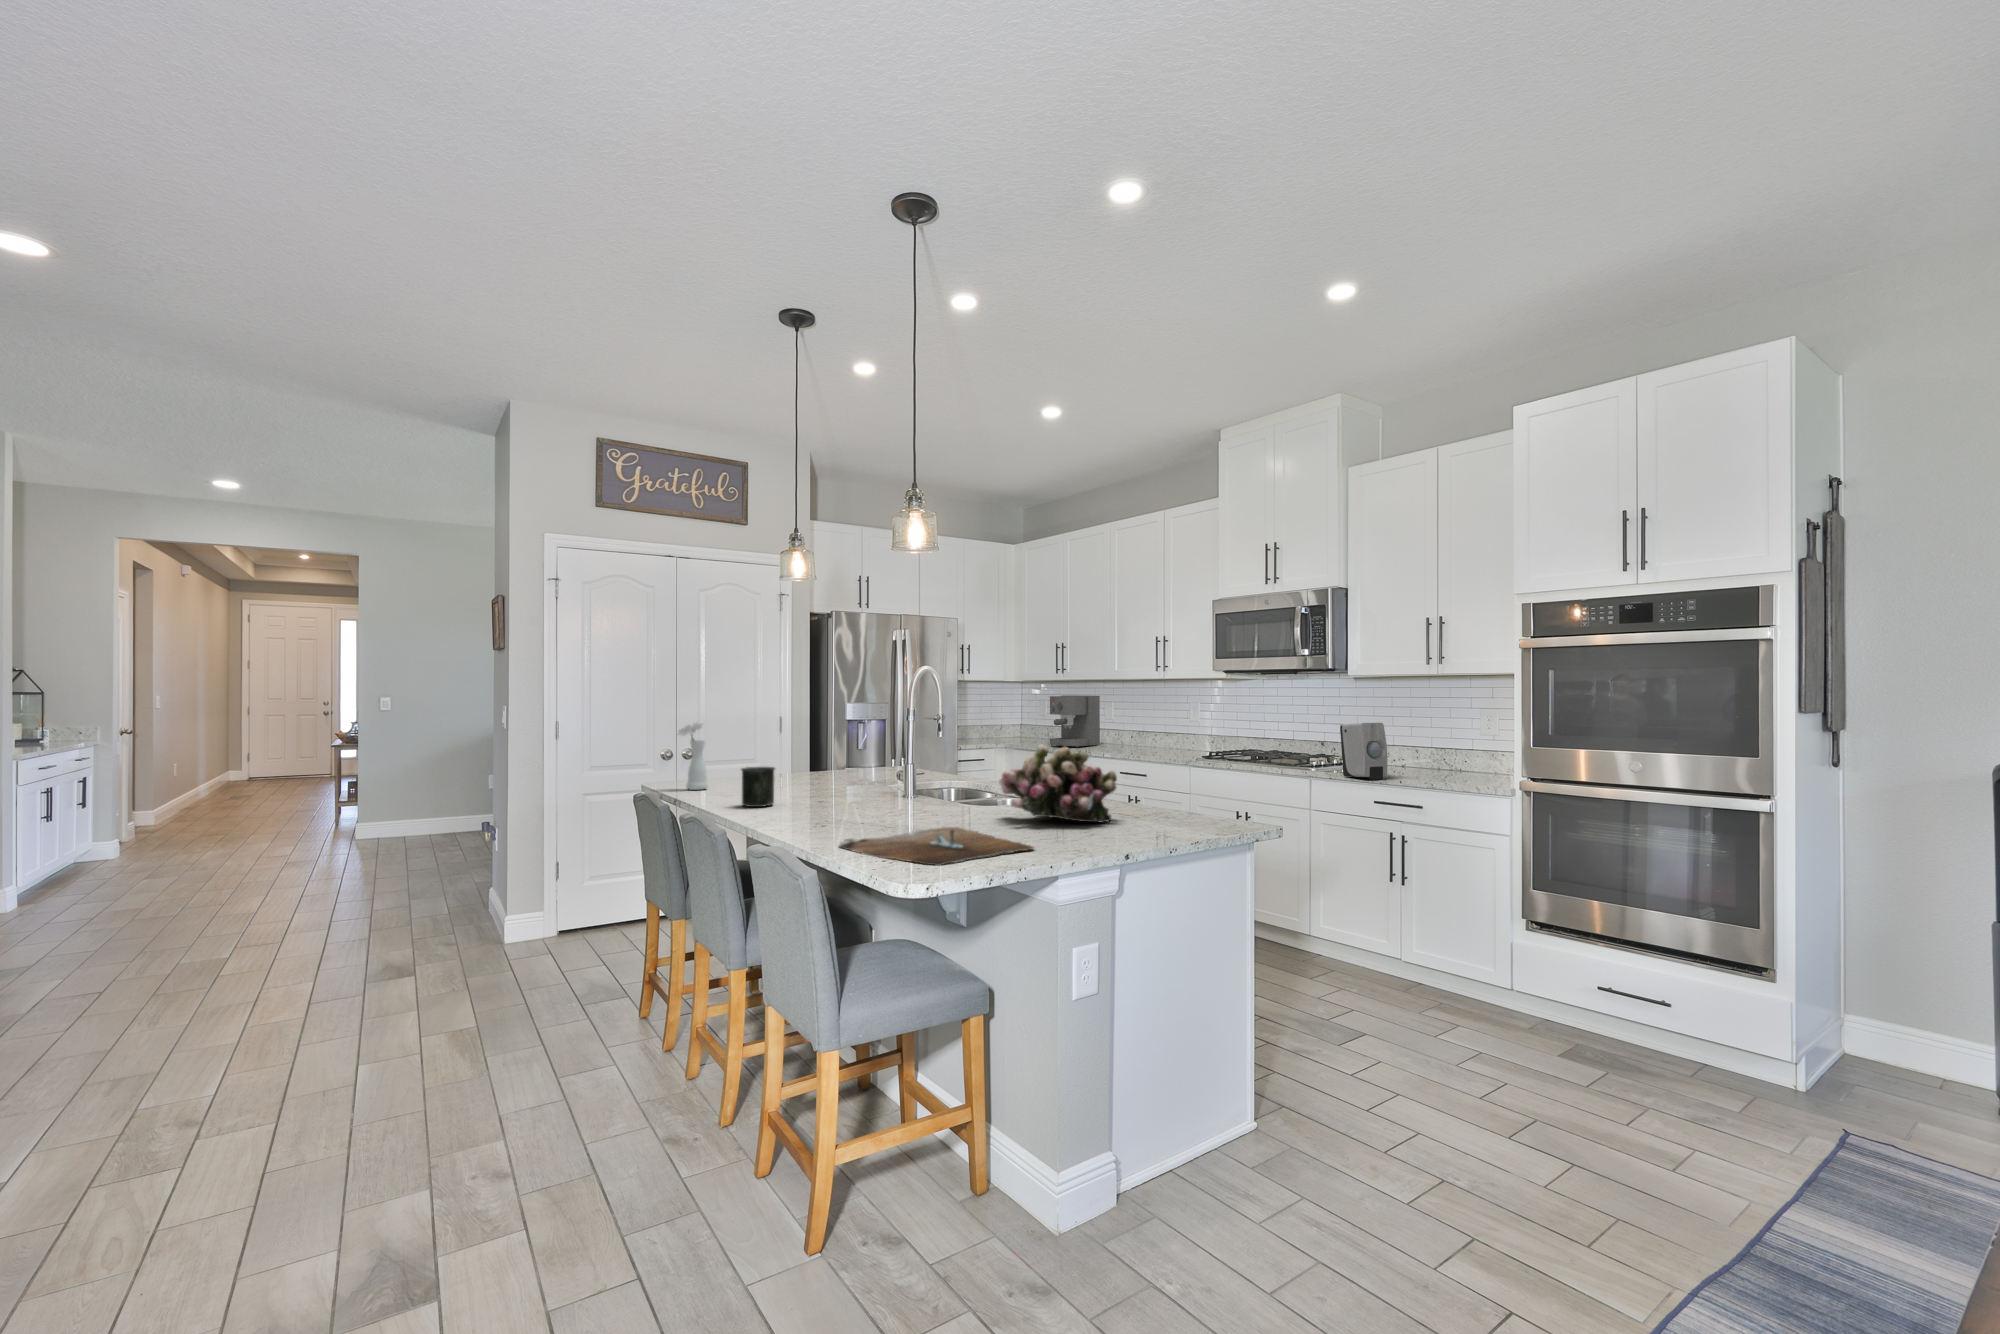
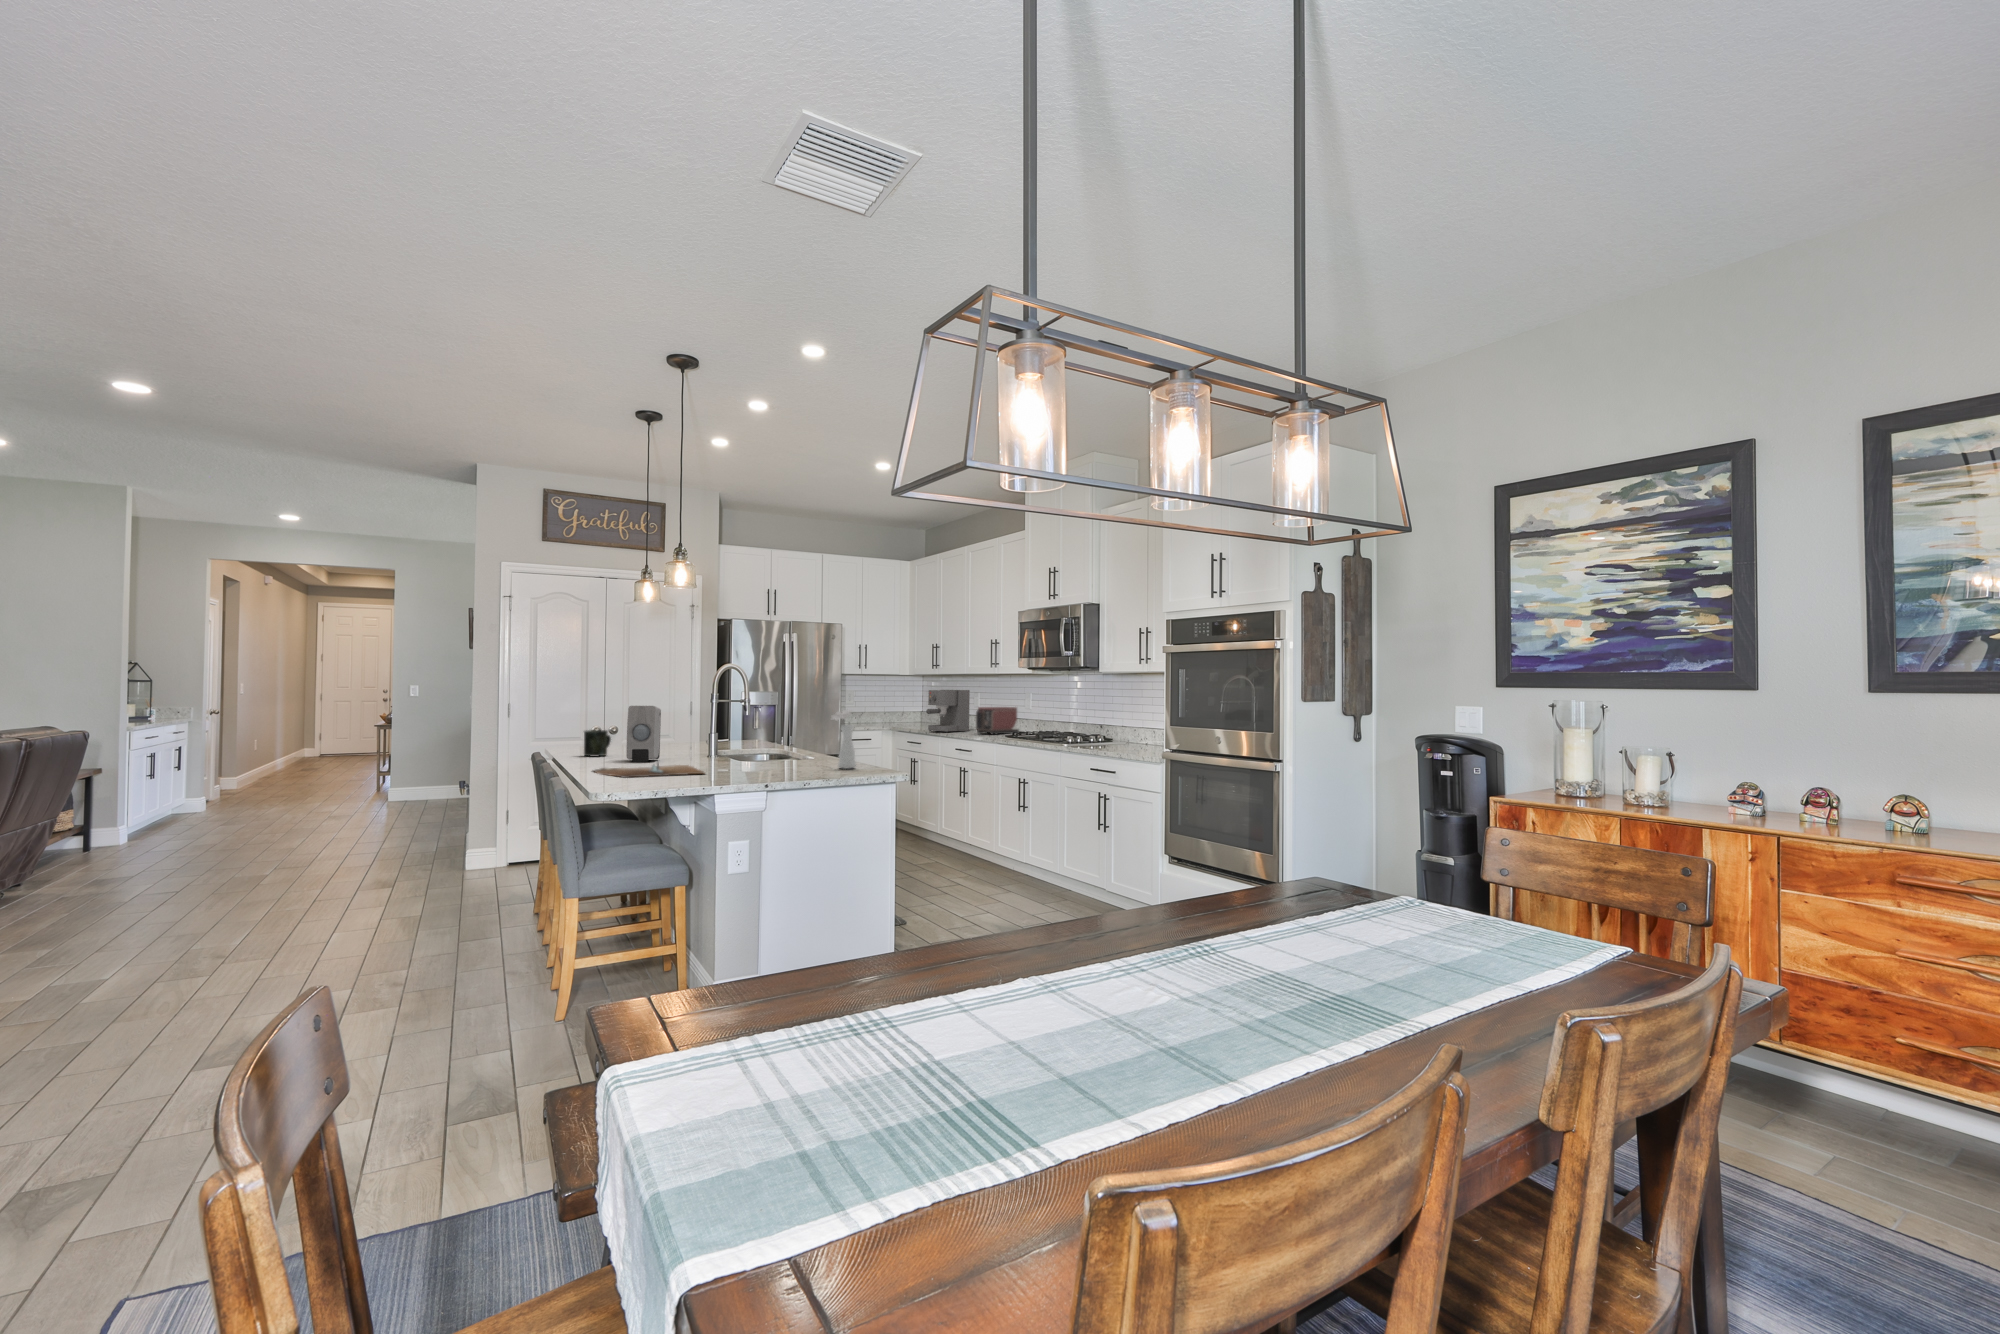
toaster: none [1121,716,1171,750] -> present [976,707,1019,734]
vase: present [678,723,708,790] -> present [832,710,856,769]
soap dispenser: present [1340,723,1387,780] -> present [626,706,661,762]
flower arrangement: present [999,745,1117,823] -> none [729,715,814,766]

